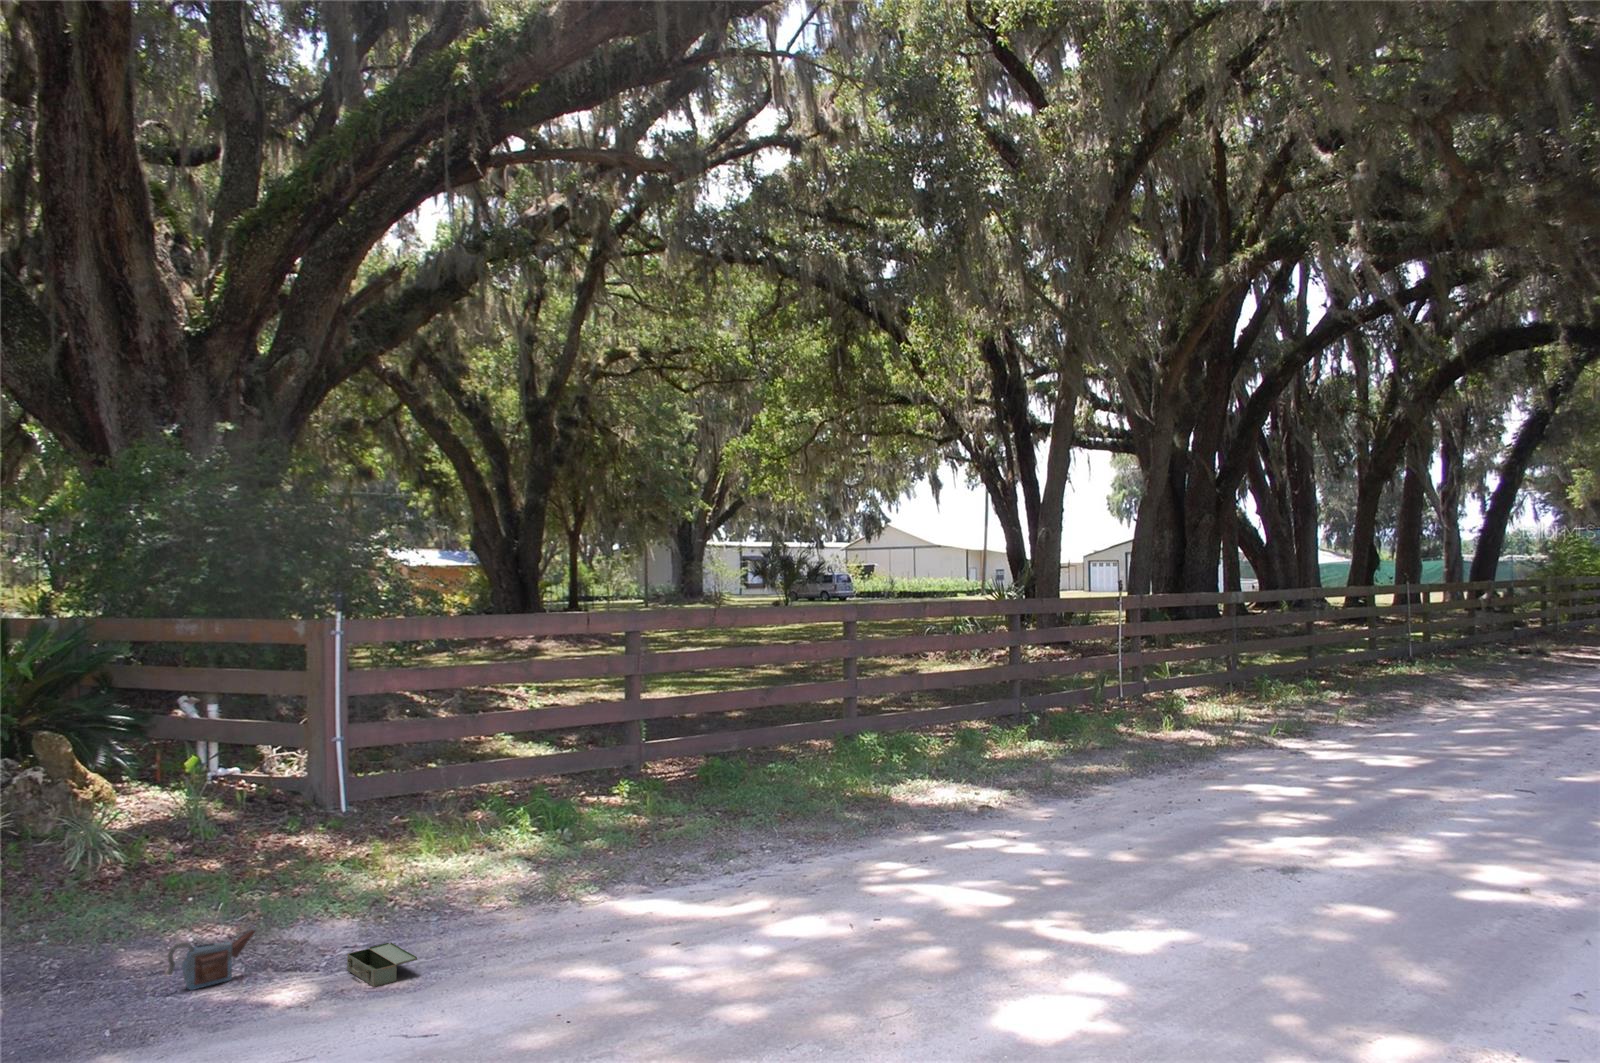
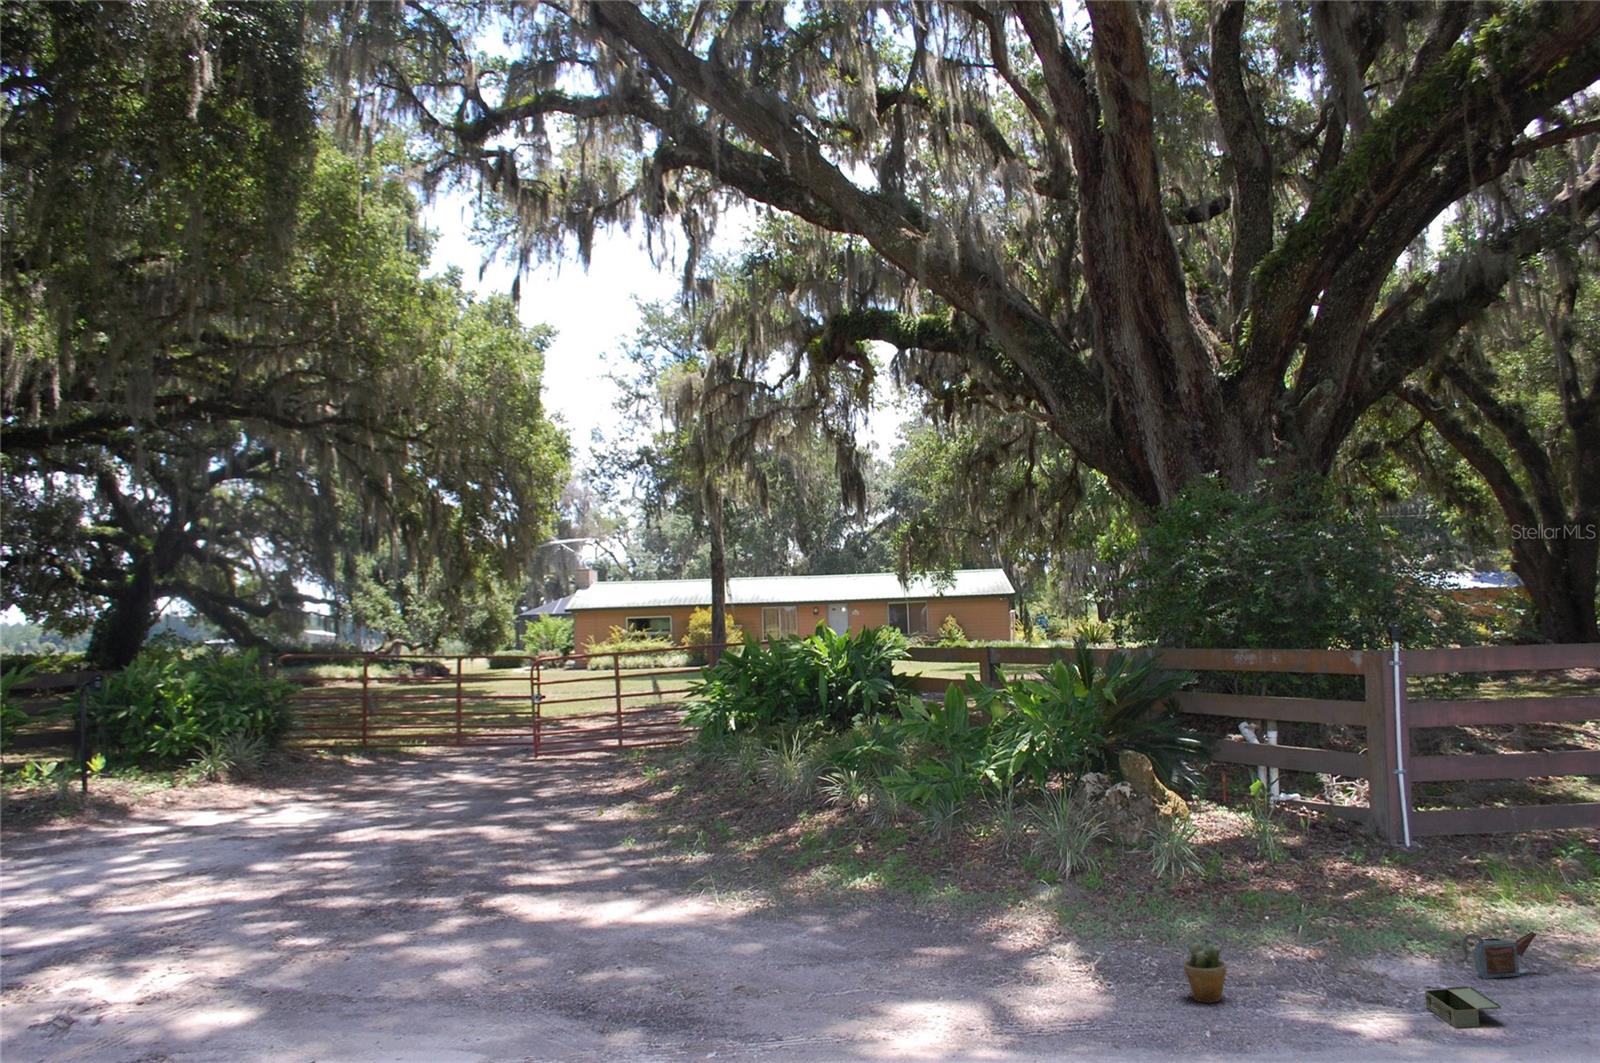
watering can: present [167,929,255,990] -> present [1461,932,1537,979]
potted plant: none [79,942,133,1010] -> present [1184,943,1226,1003]

